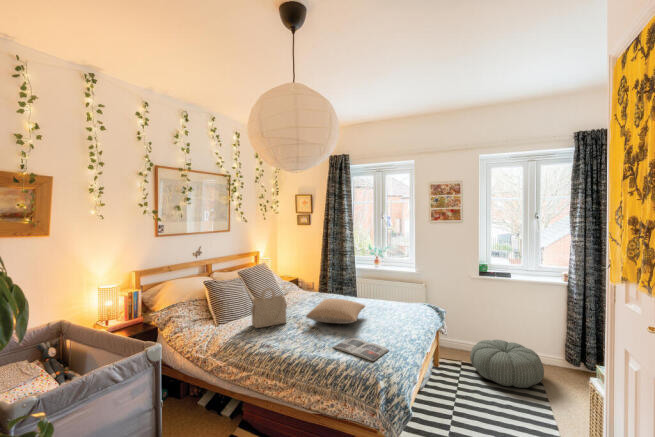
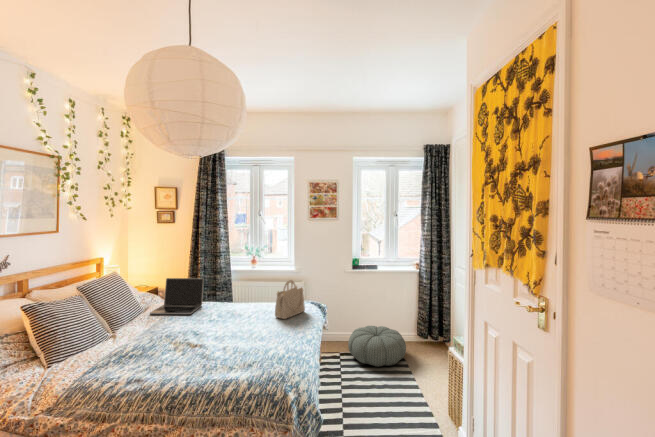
laptop: none [286,271,328,302] -> present [150,278,204,314]
handbag: present [251,288,287,328] -> present [275,280,305,319]
pillow: present [306,299,365,324] -> none [186,308,254,337]
magazine: present [333,338,389,361] -> none [227,350,290,372]

